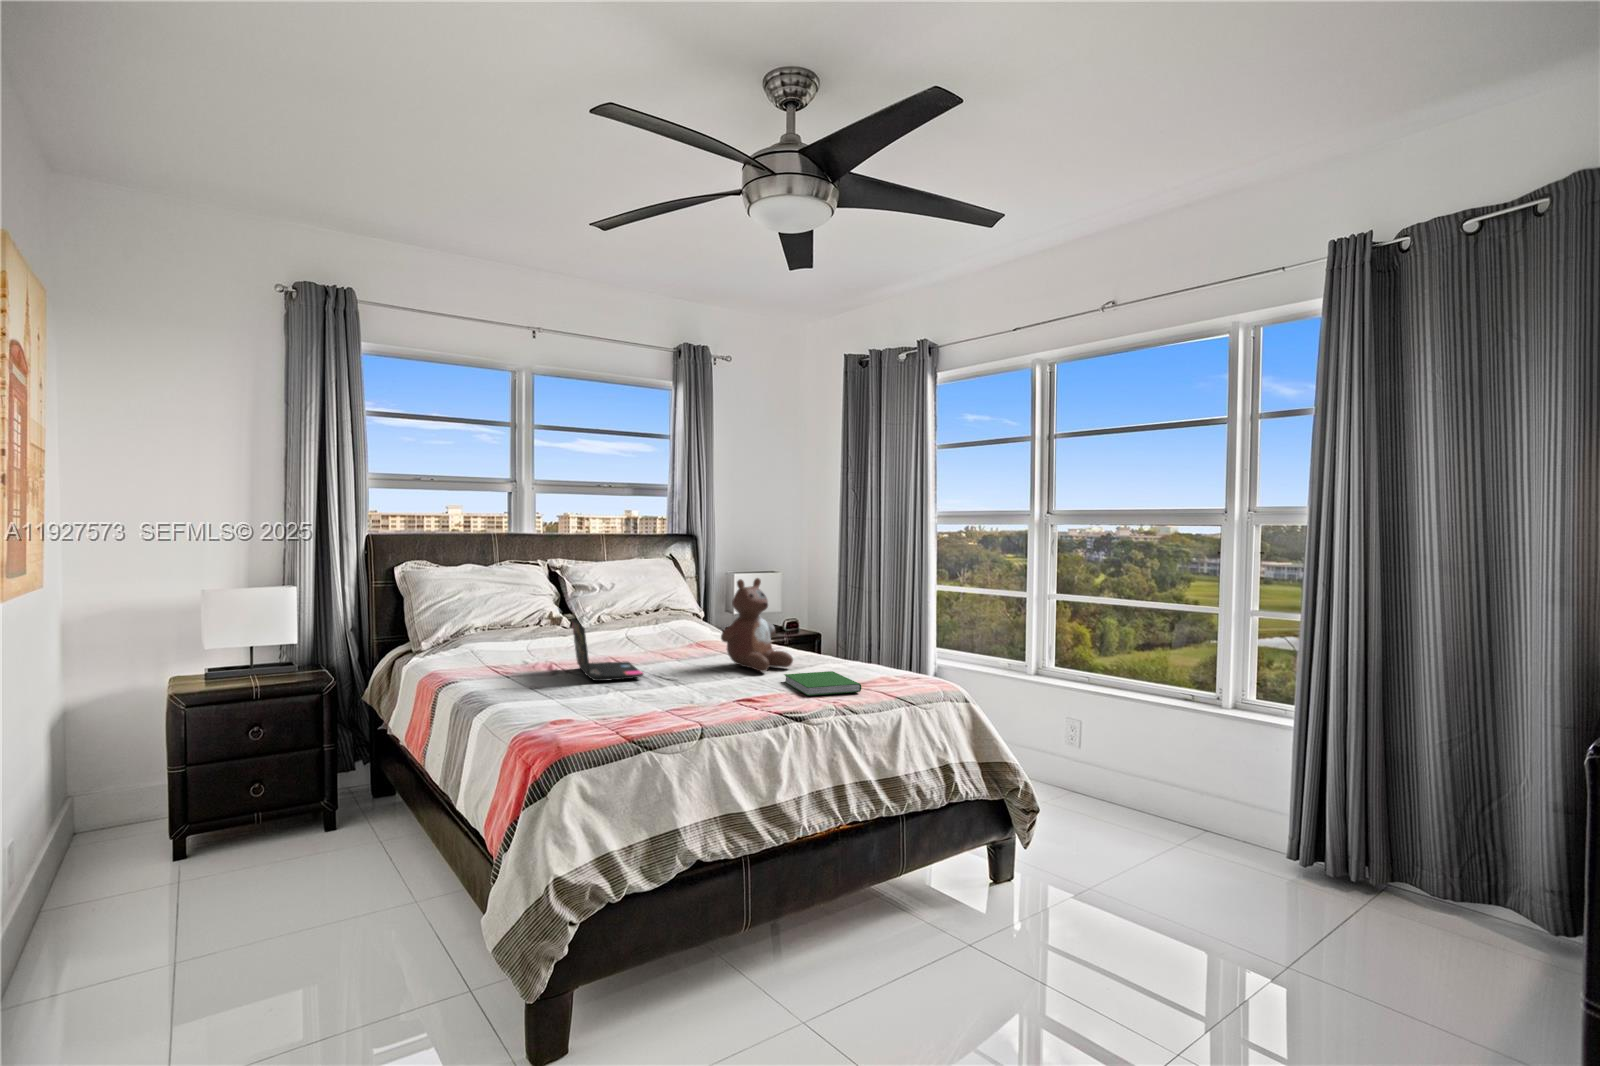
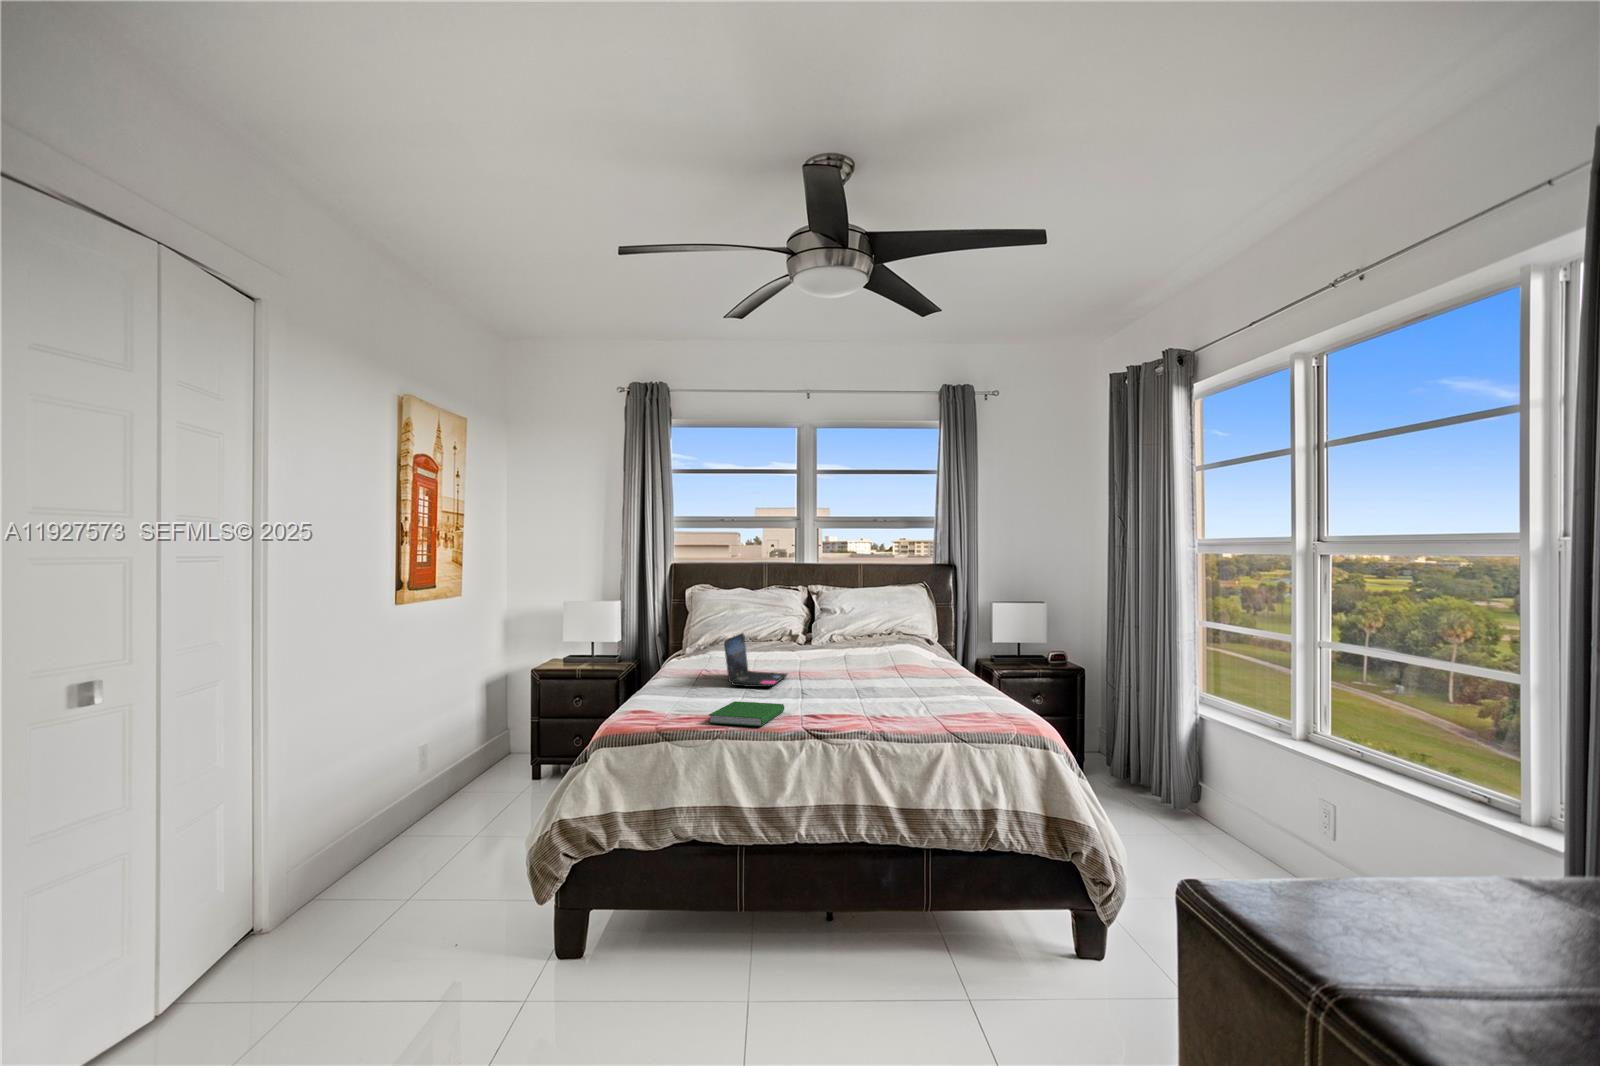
stuffed bear: present [721,578,793,672] -> none [851,606,917,694]
hardcover book: present [784,671,861,696] -> present [709,701,784,726]

